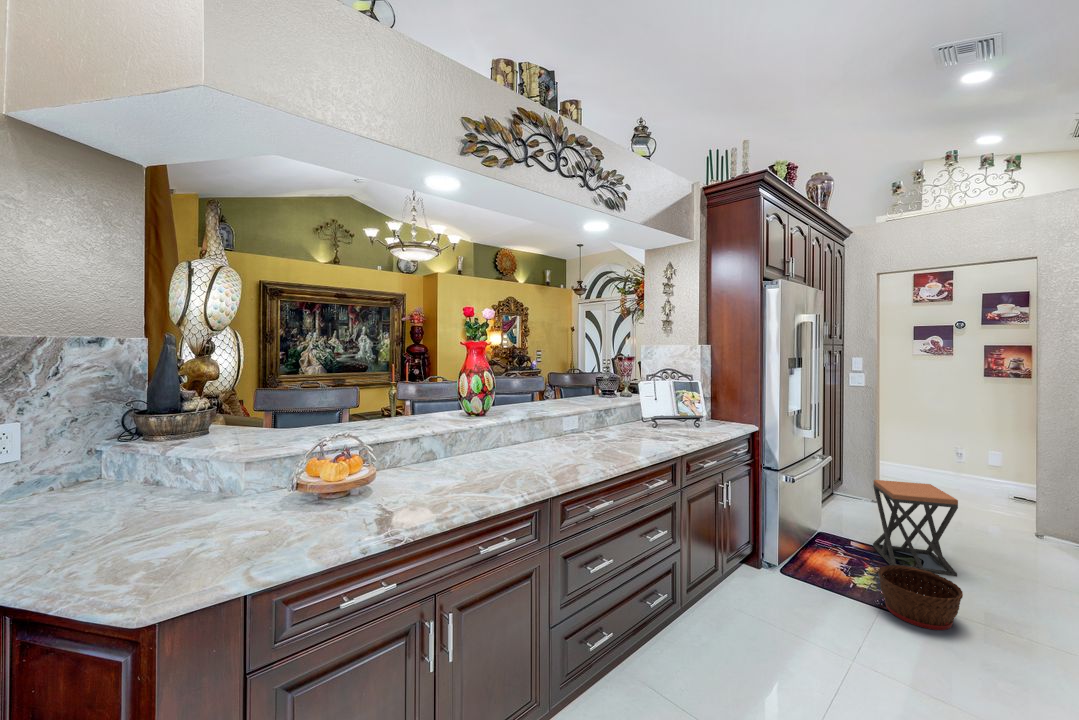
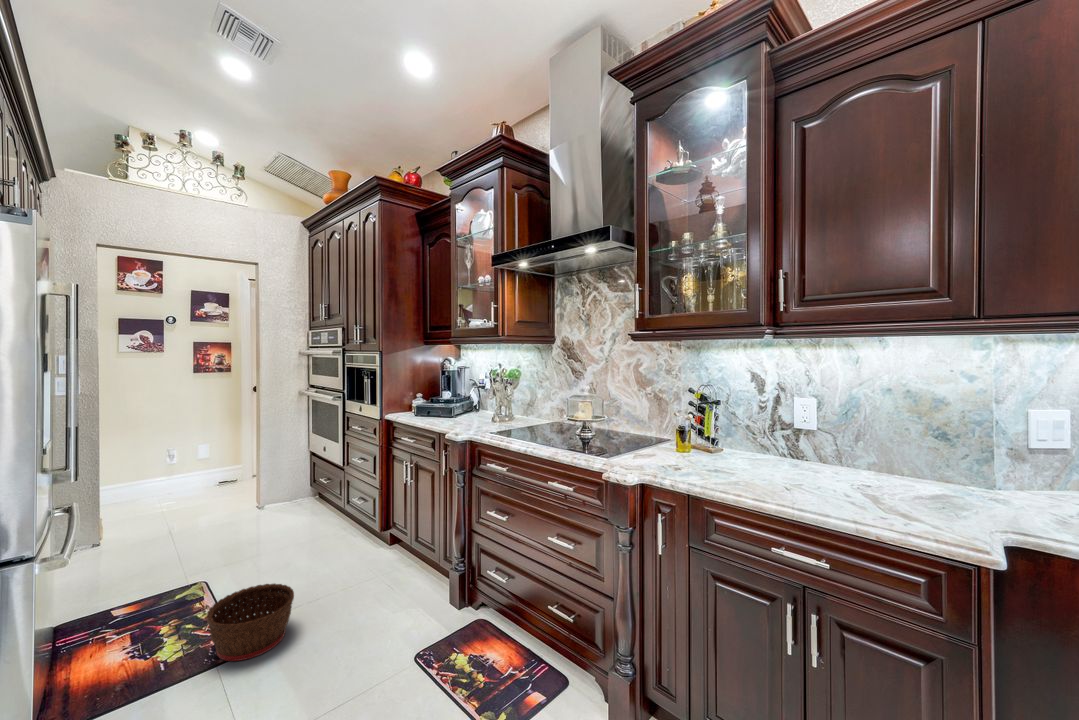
stool: present [873,480,958,576] -> none [143,493,246,611]

